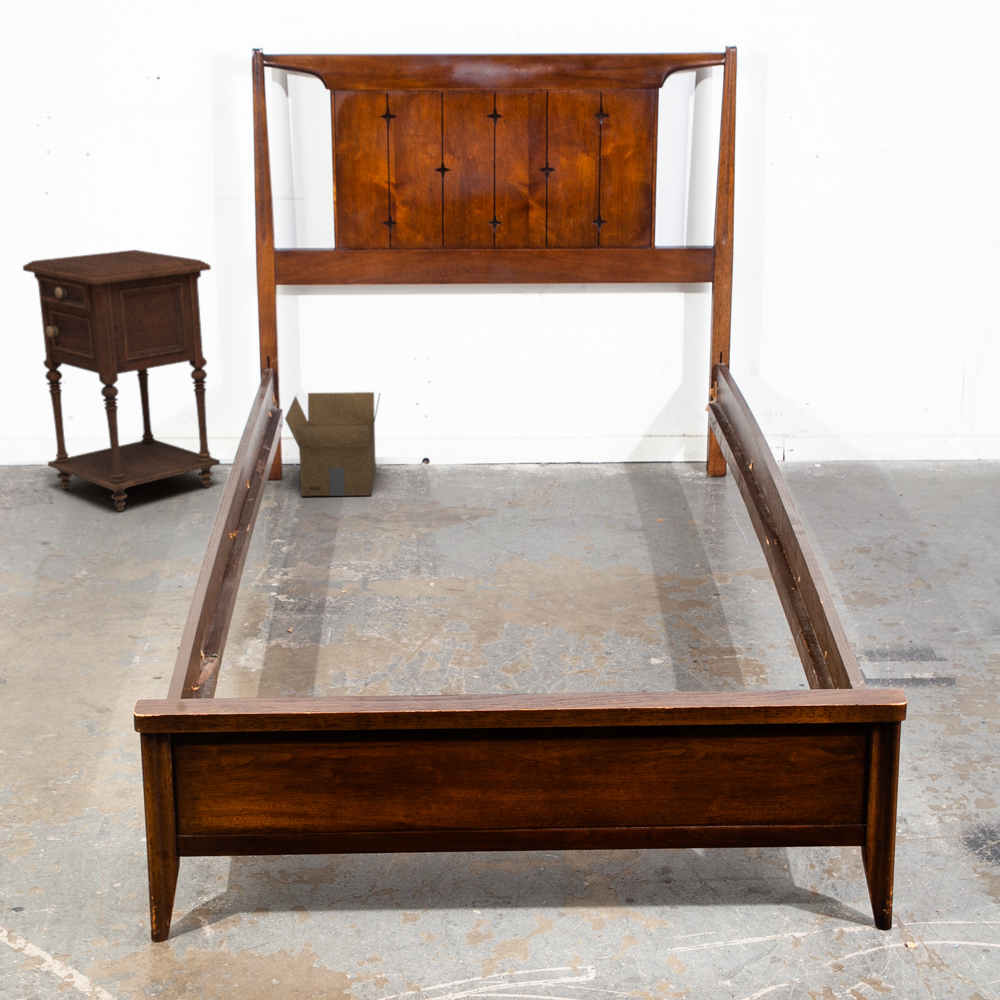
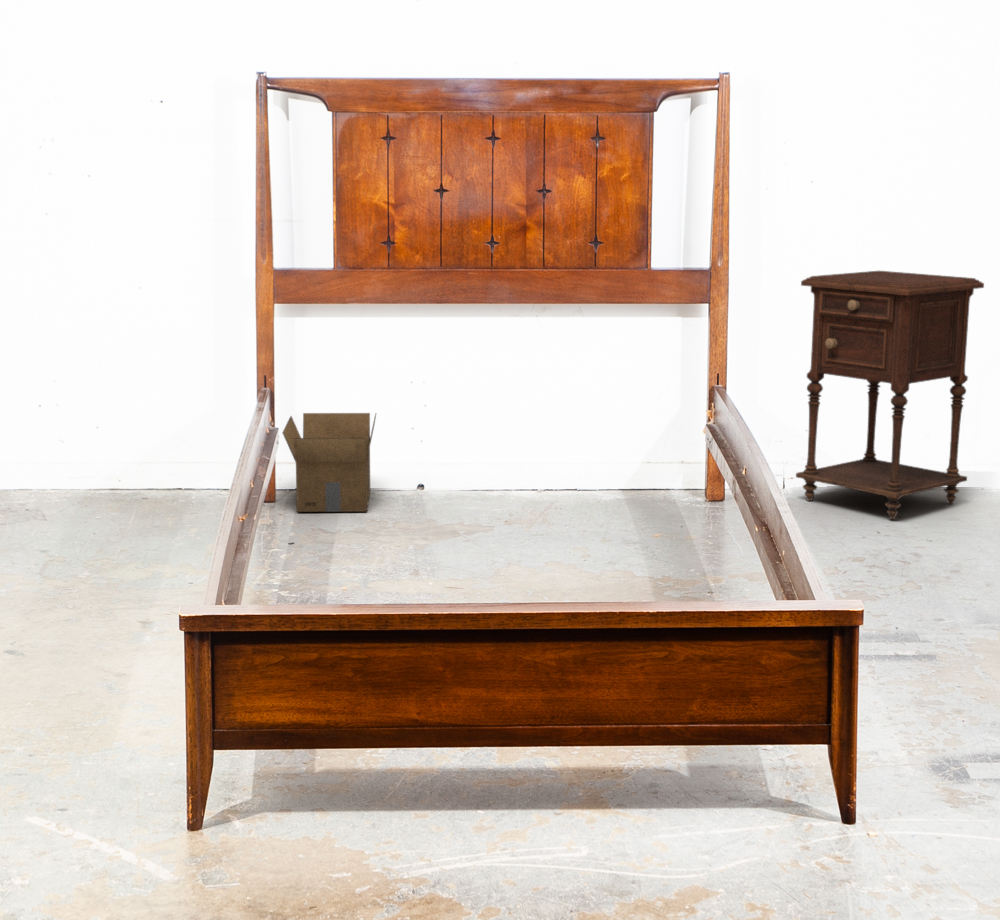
nightstand: present [23,250,220,510] -> present [796,271,984,519]

